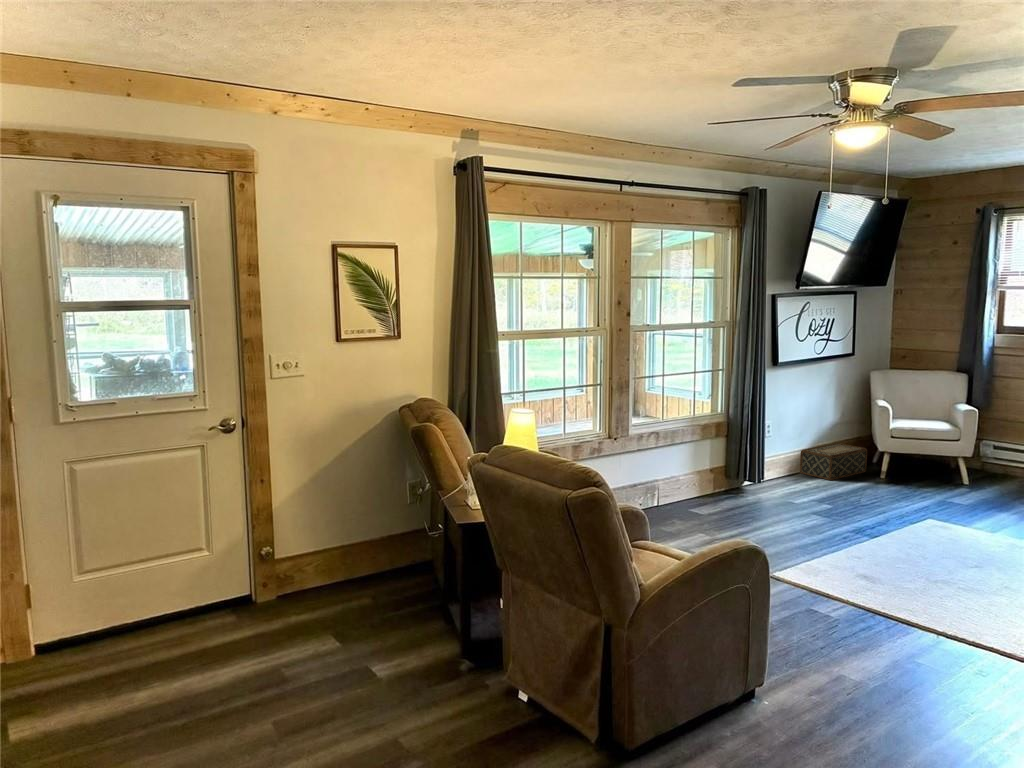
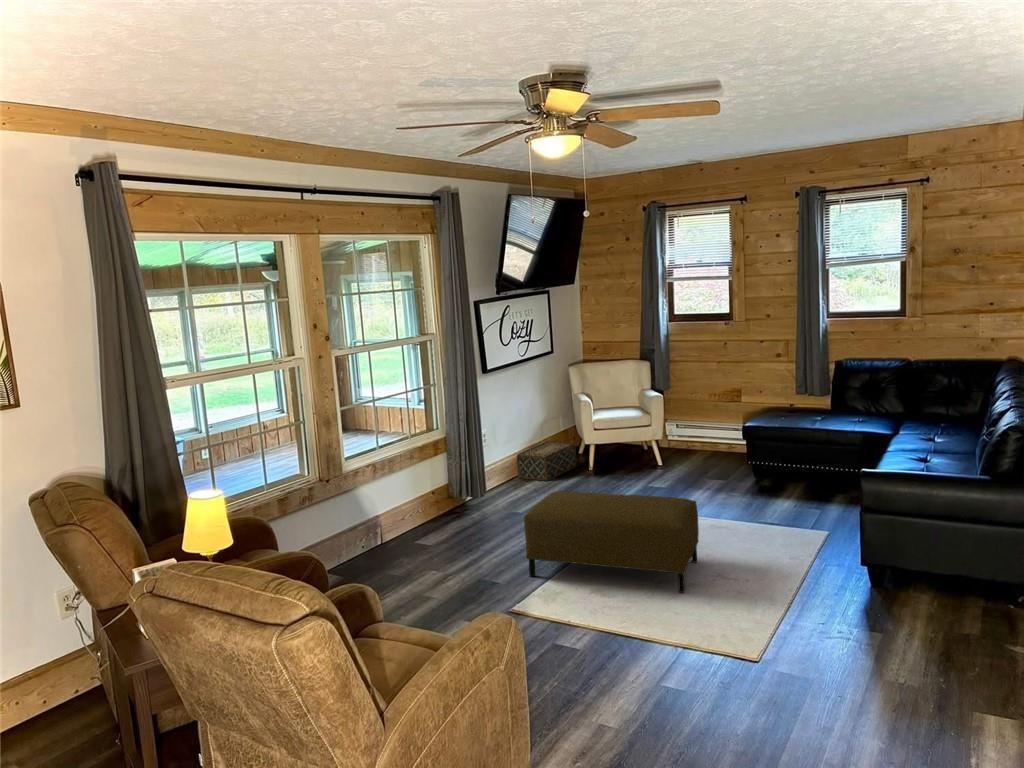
ottoman: none [794,481,995,600] -> present [524,491,699,593]

